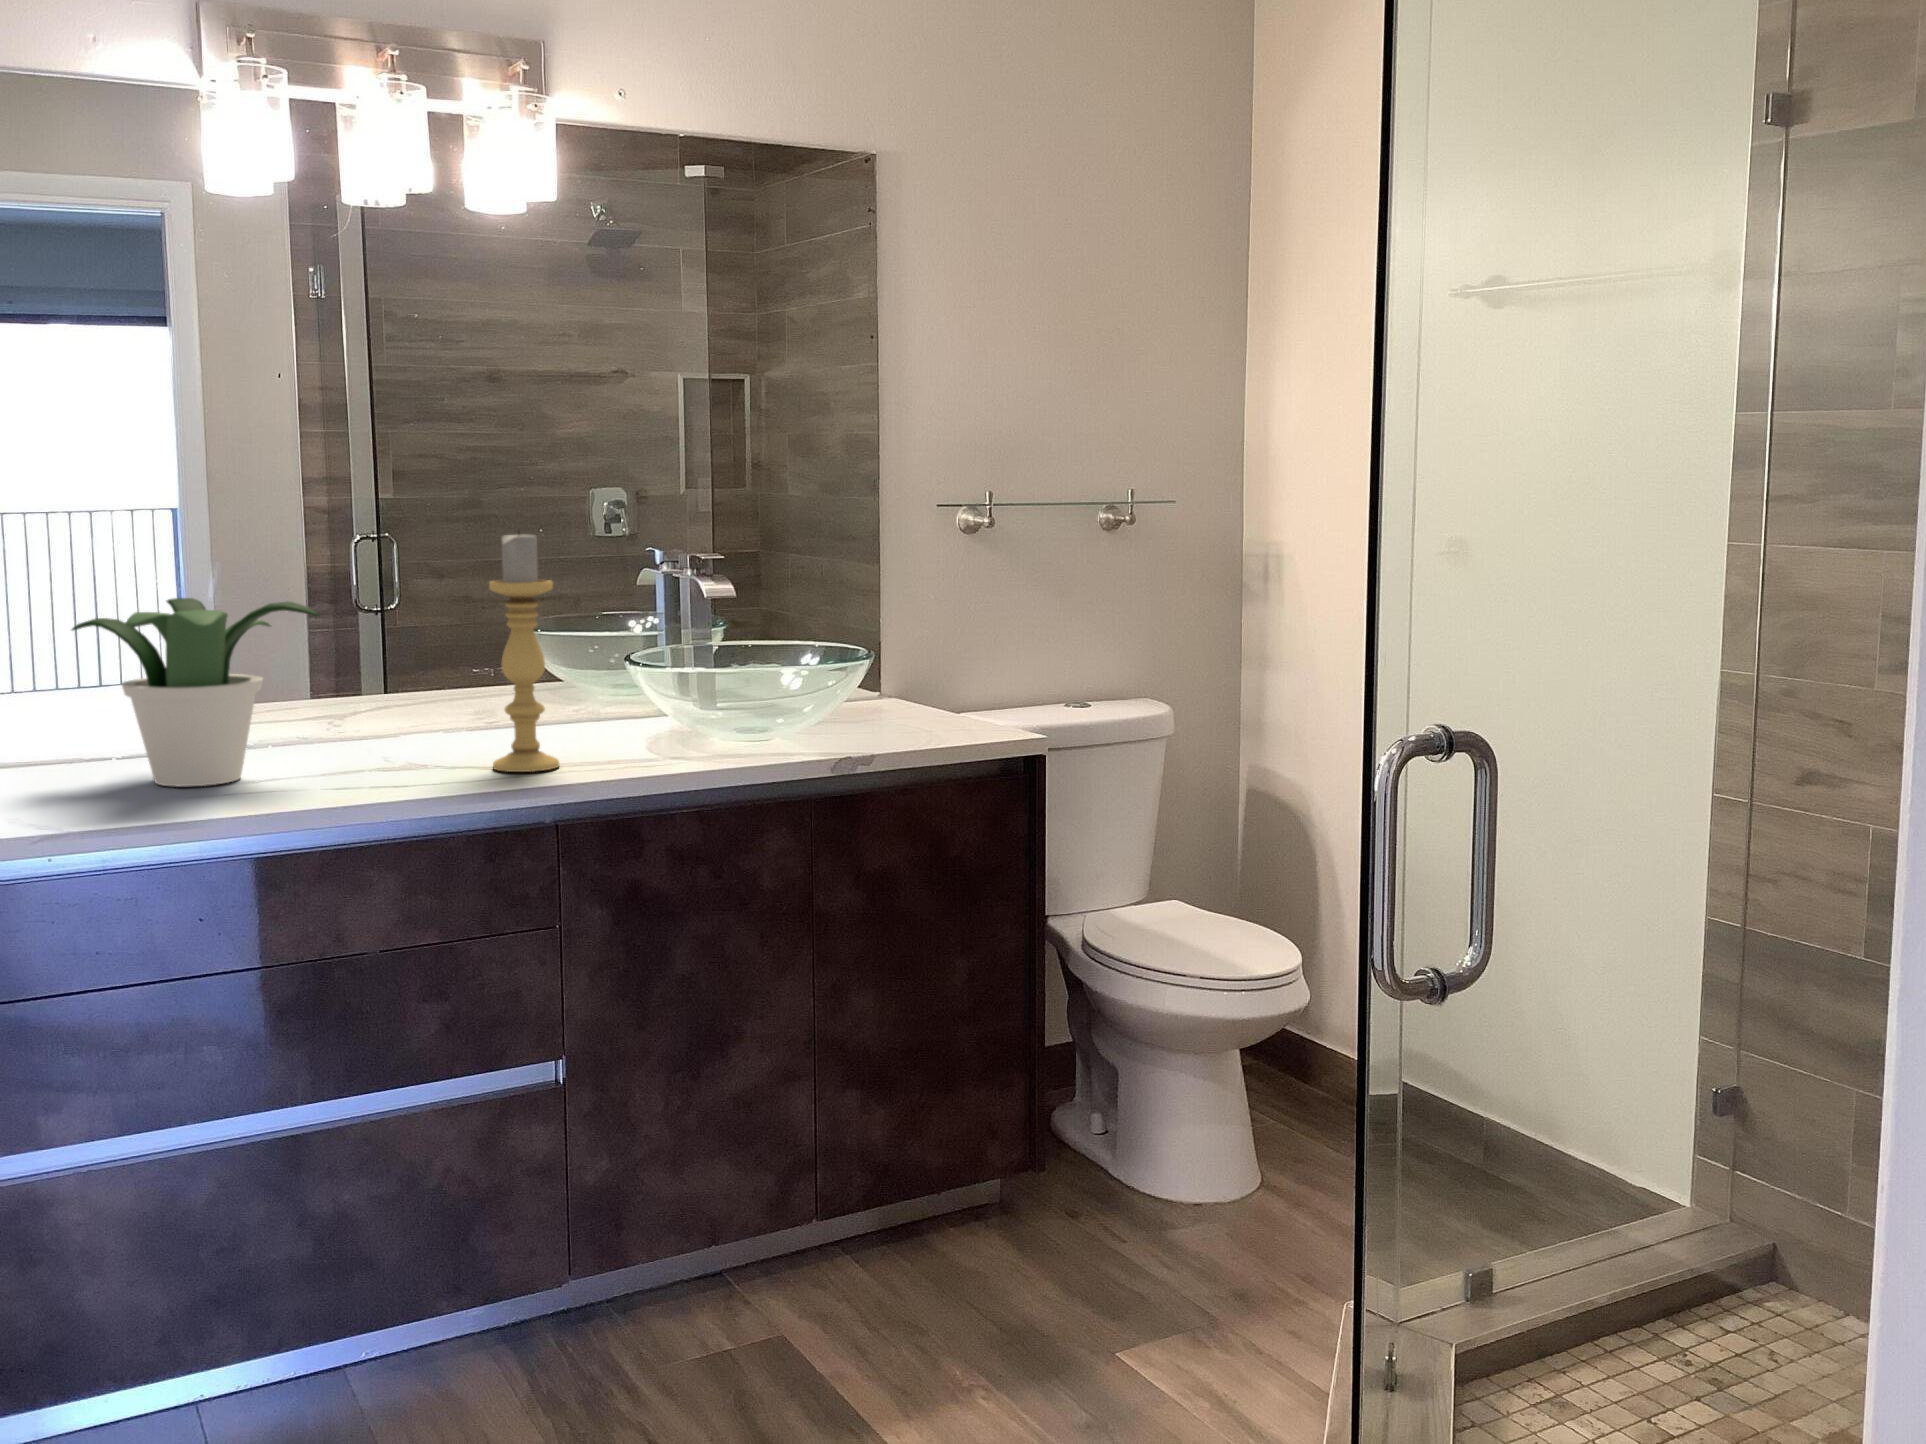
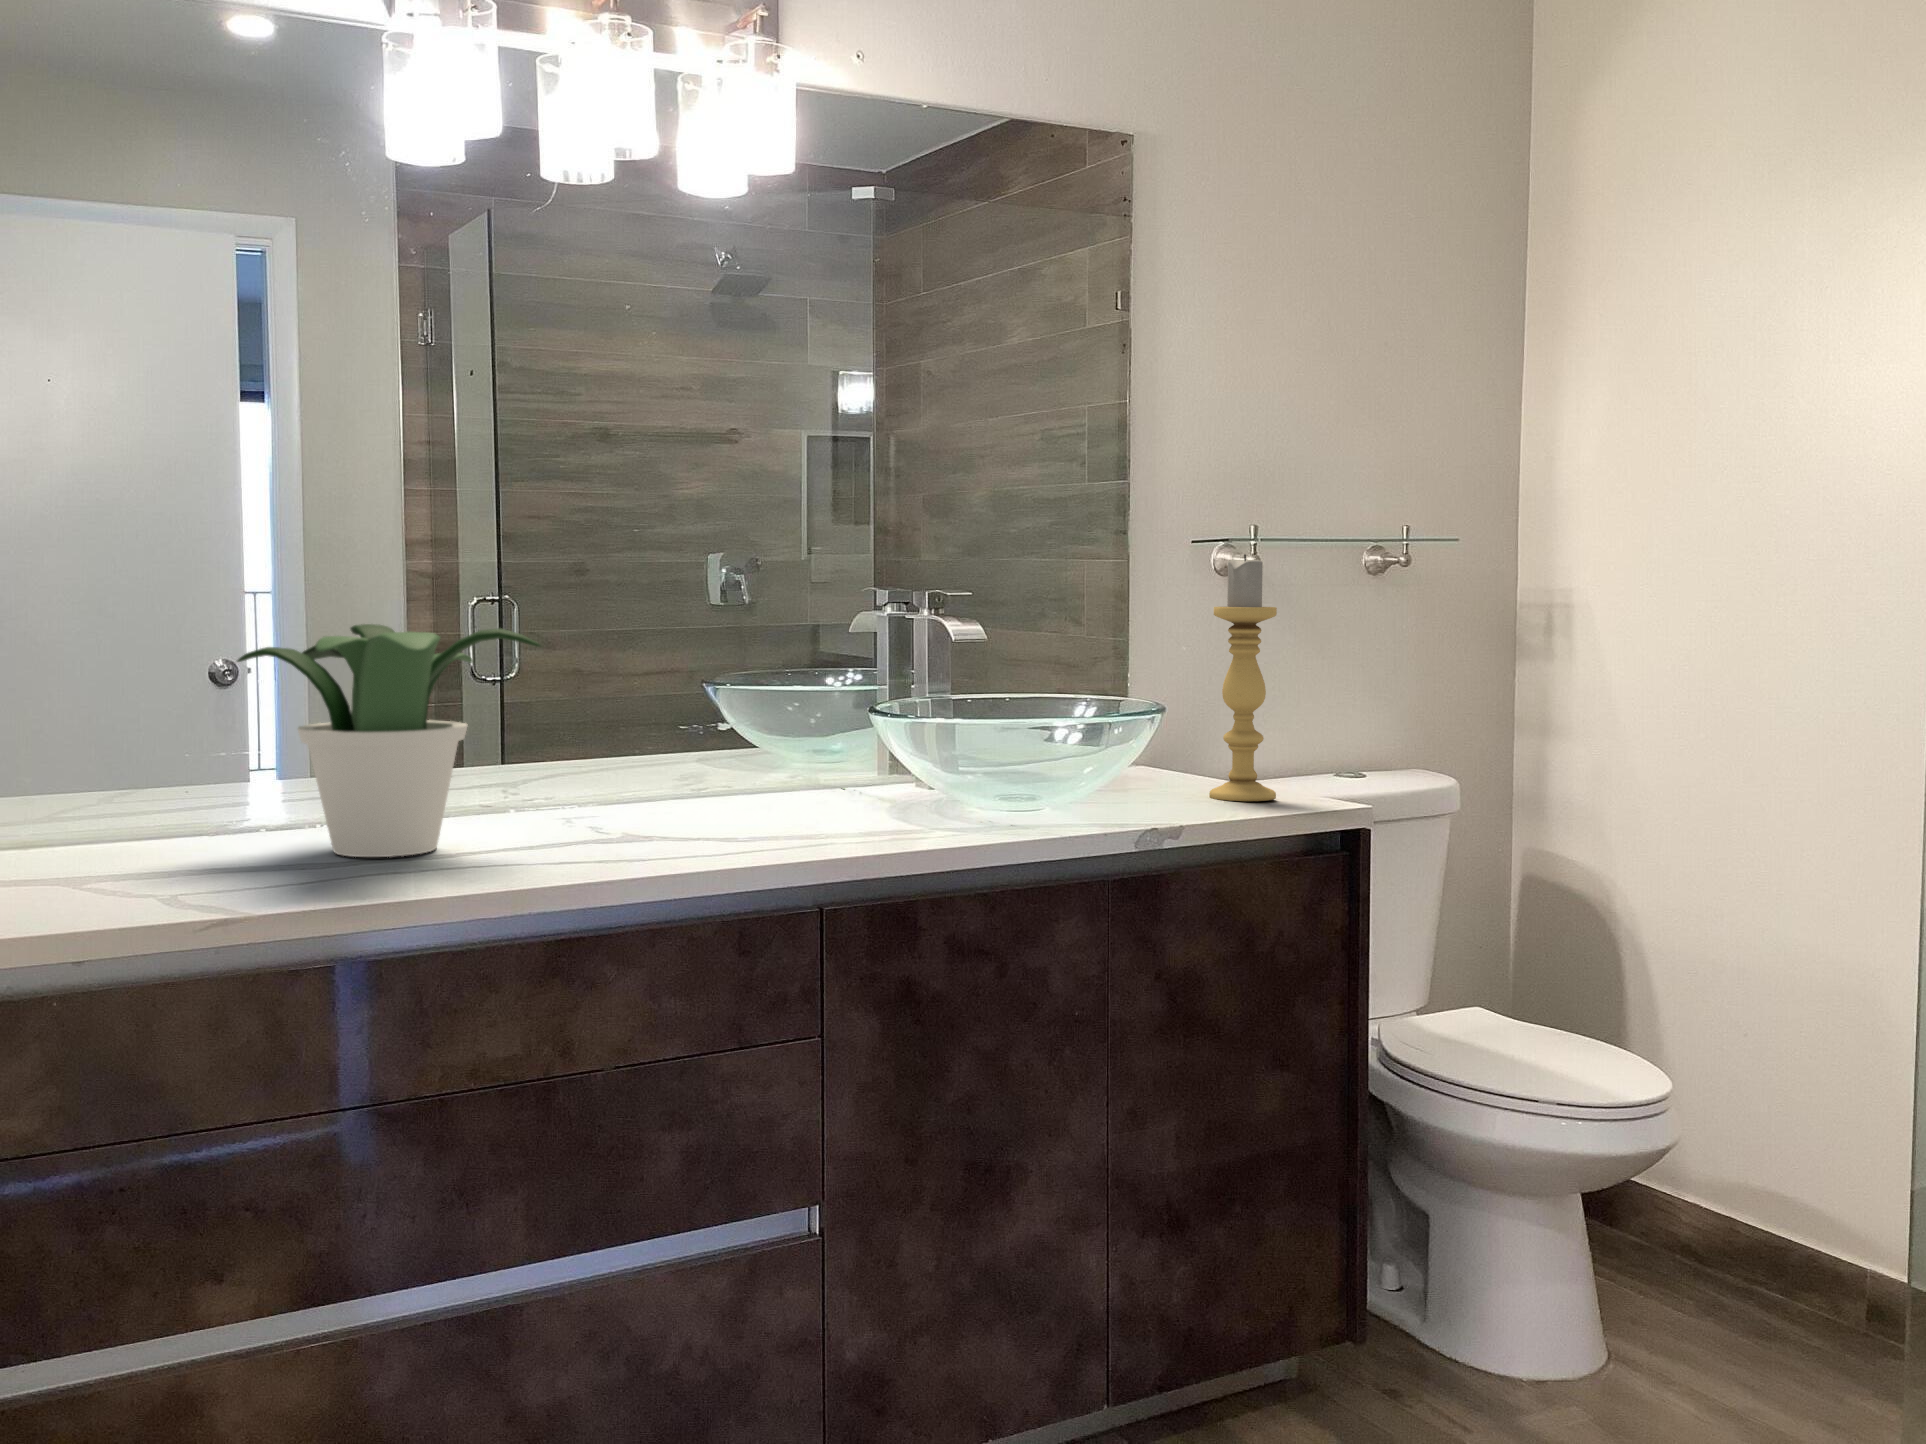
candle holder: present [489,531,559,772] -> present [1209,555,1277,801]

